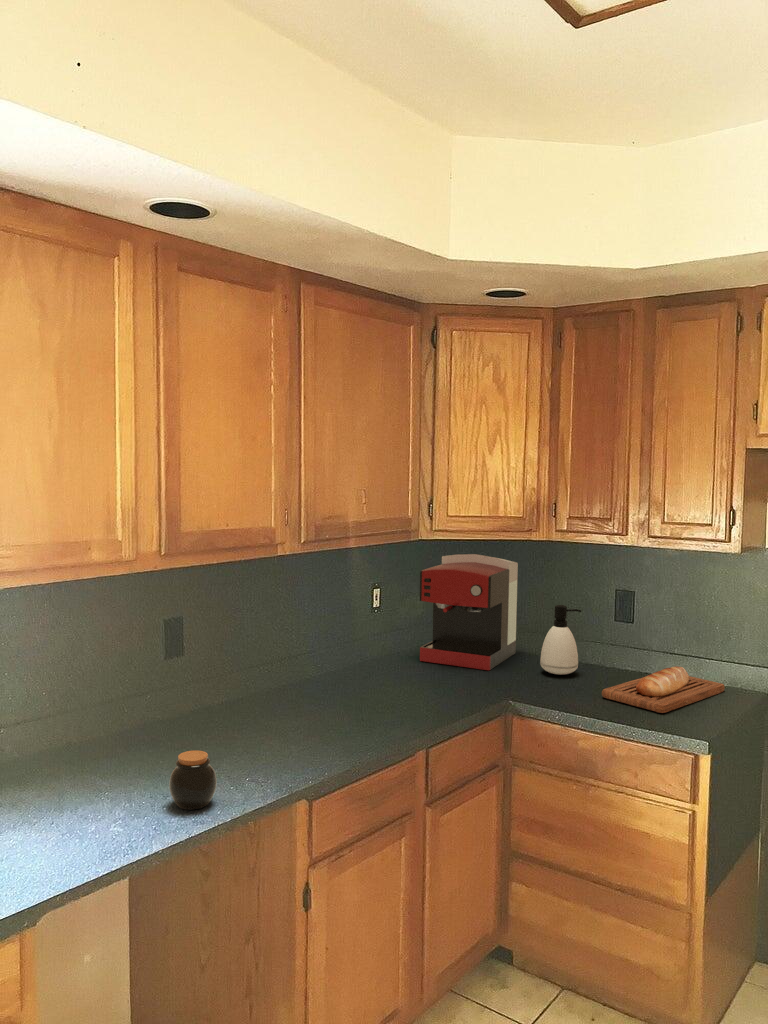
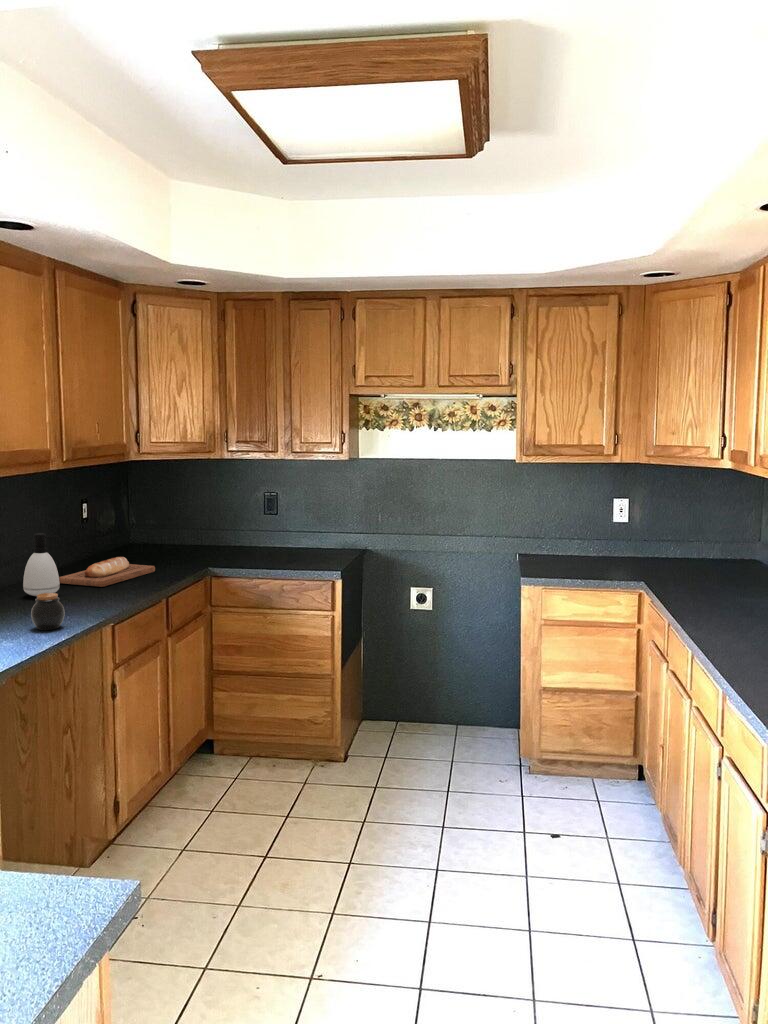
coffee maker: present [420,554,518,670] -> none [122,474,190,556]
soap dispenser: present [540,605,581,675] -> present [23,533,60,596]
bread loaf: present [602,666,725,713] -> present [59,557,155,587]

